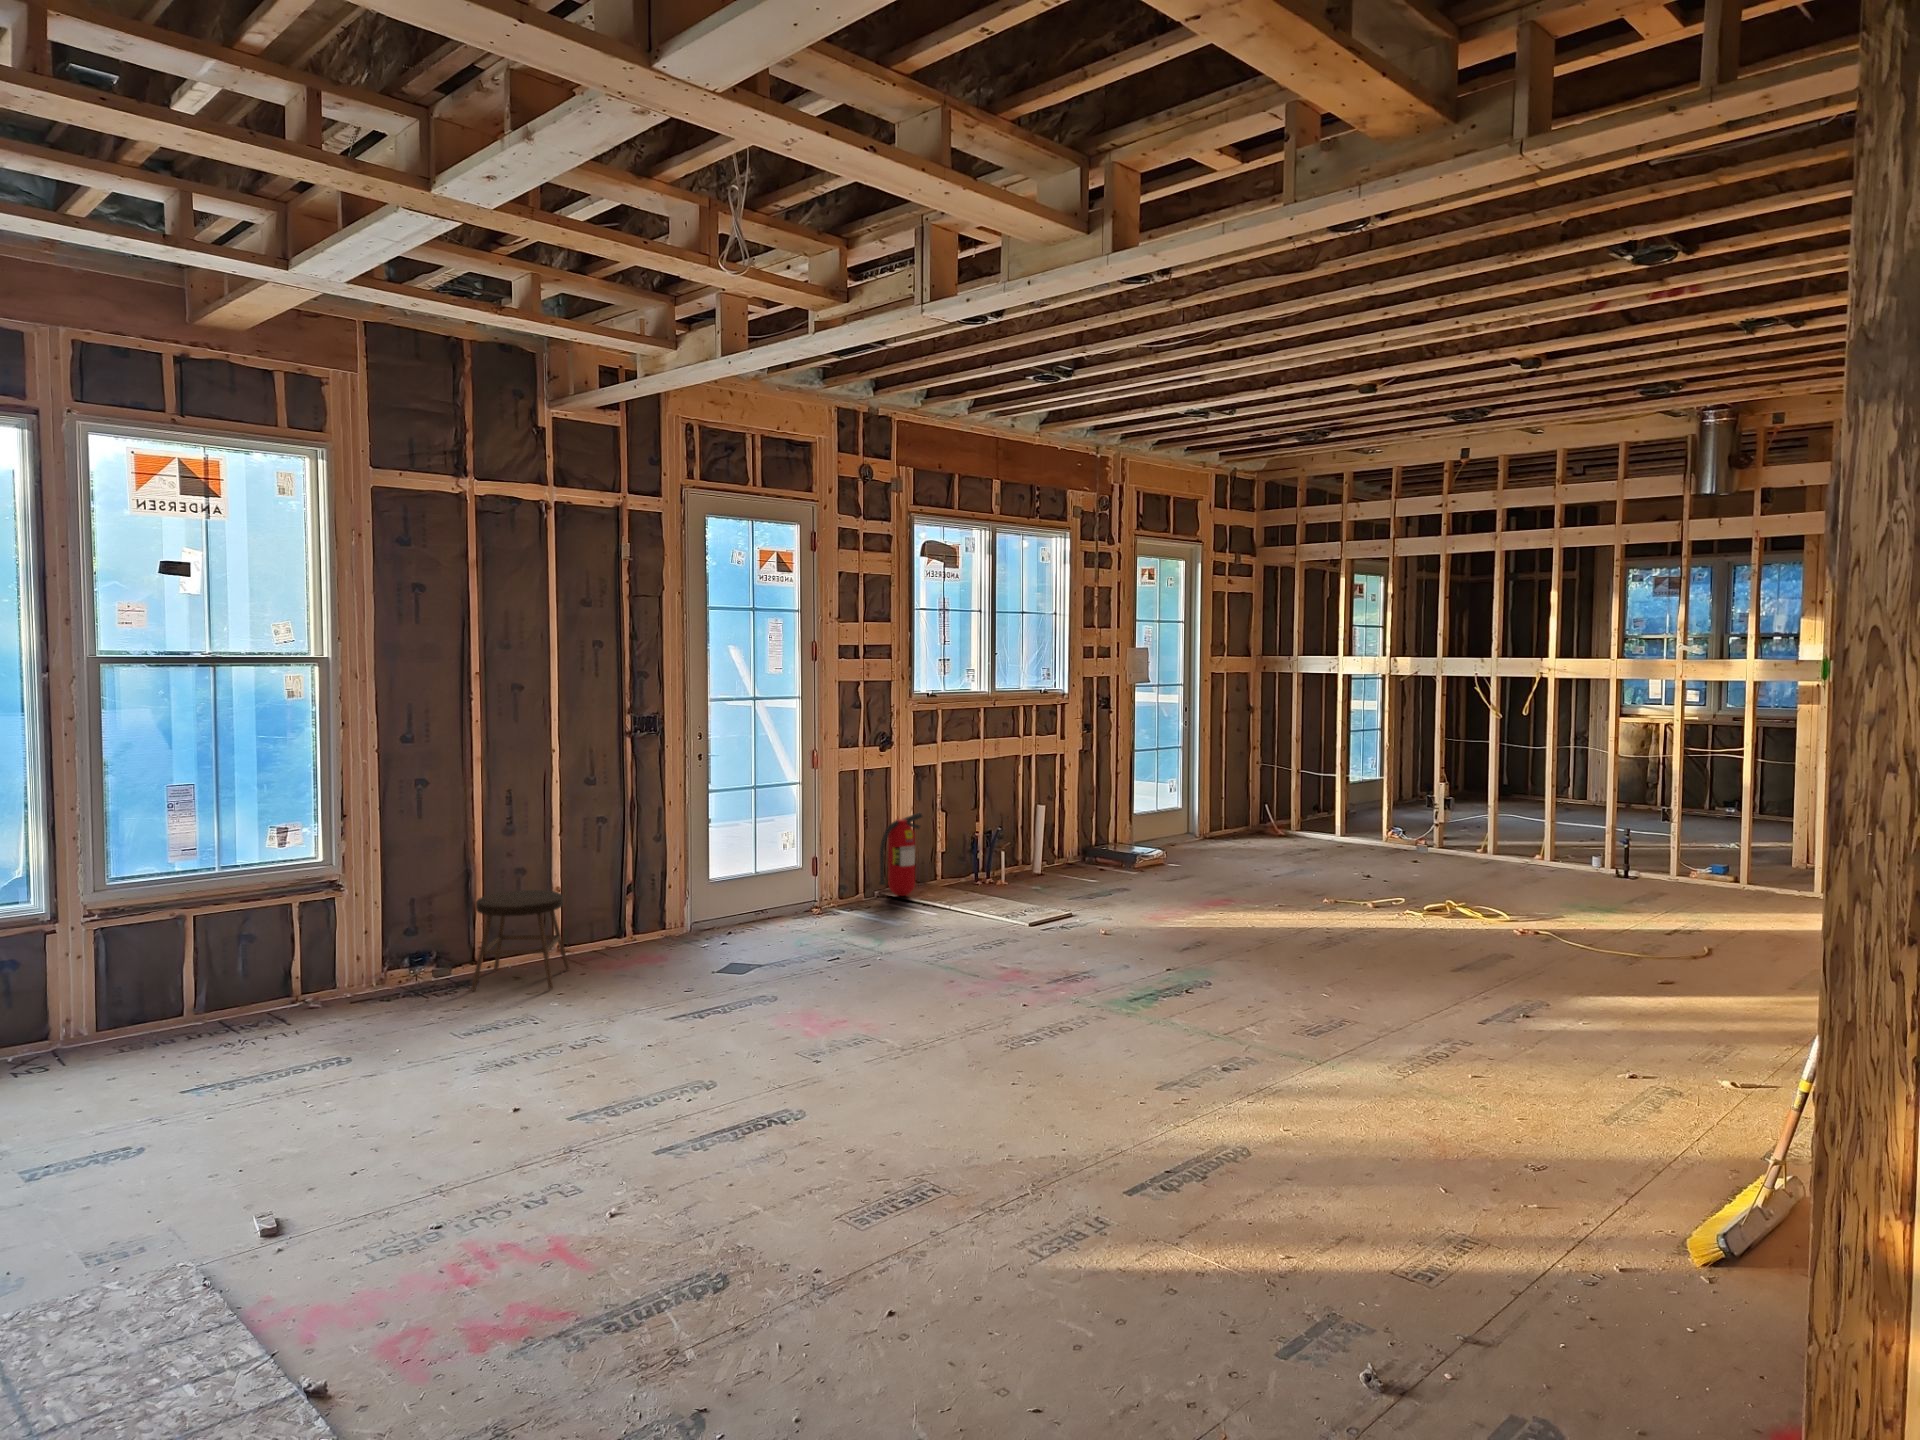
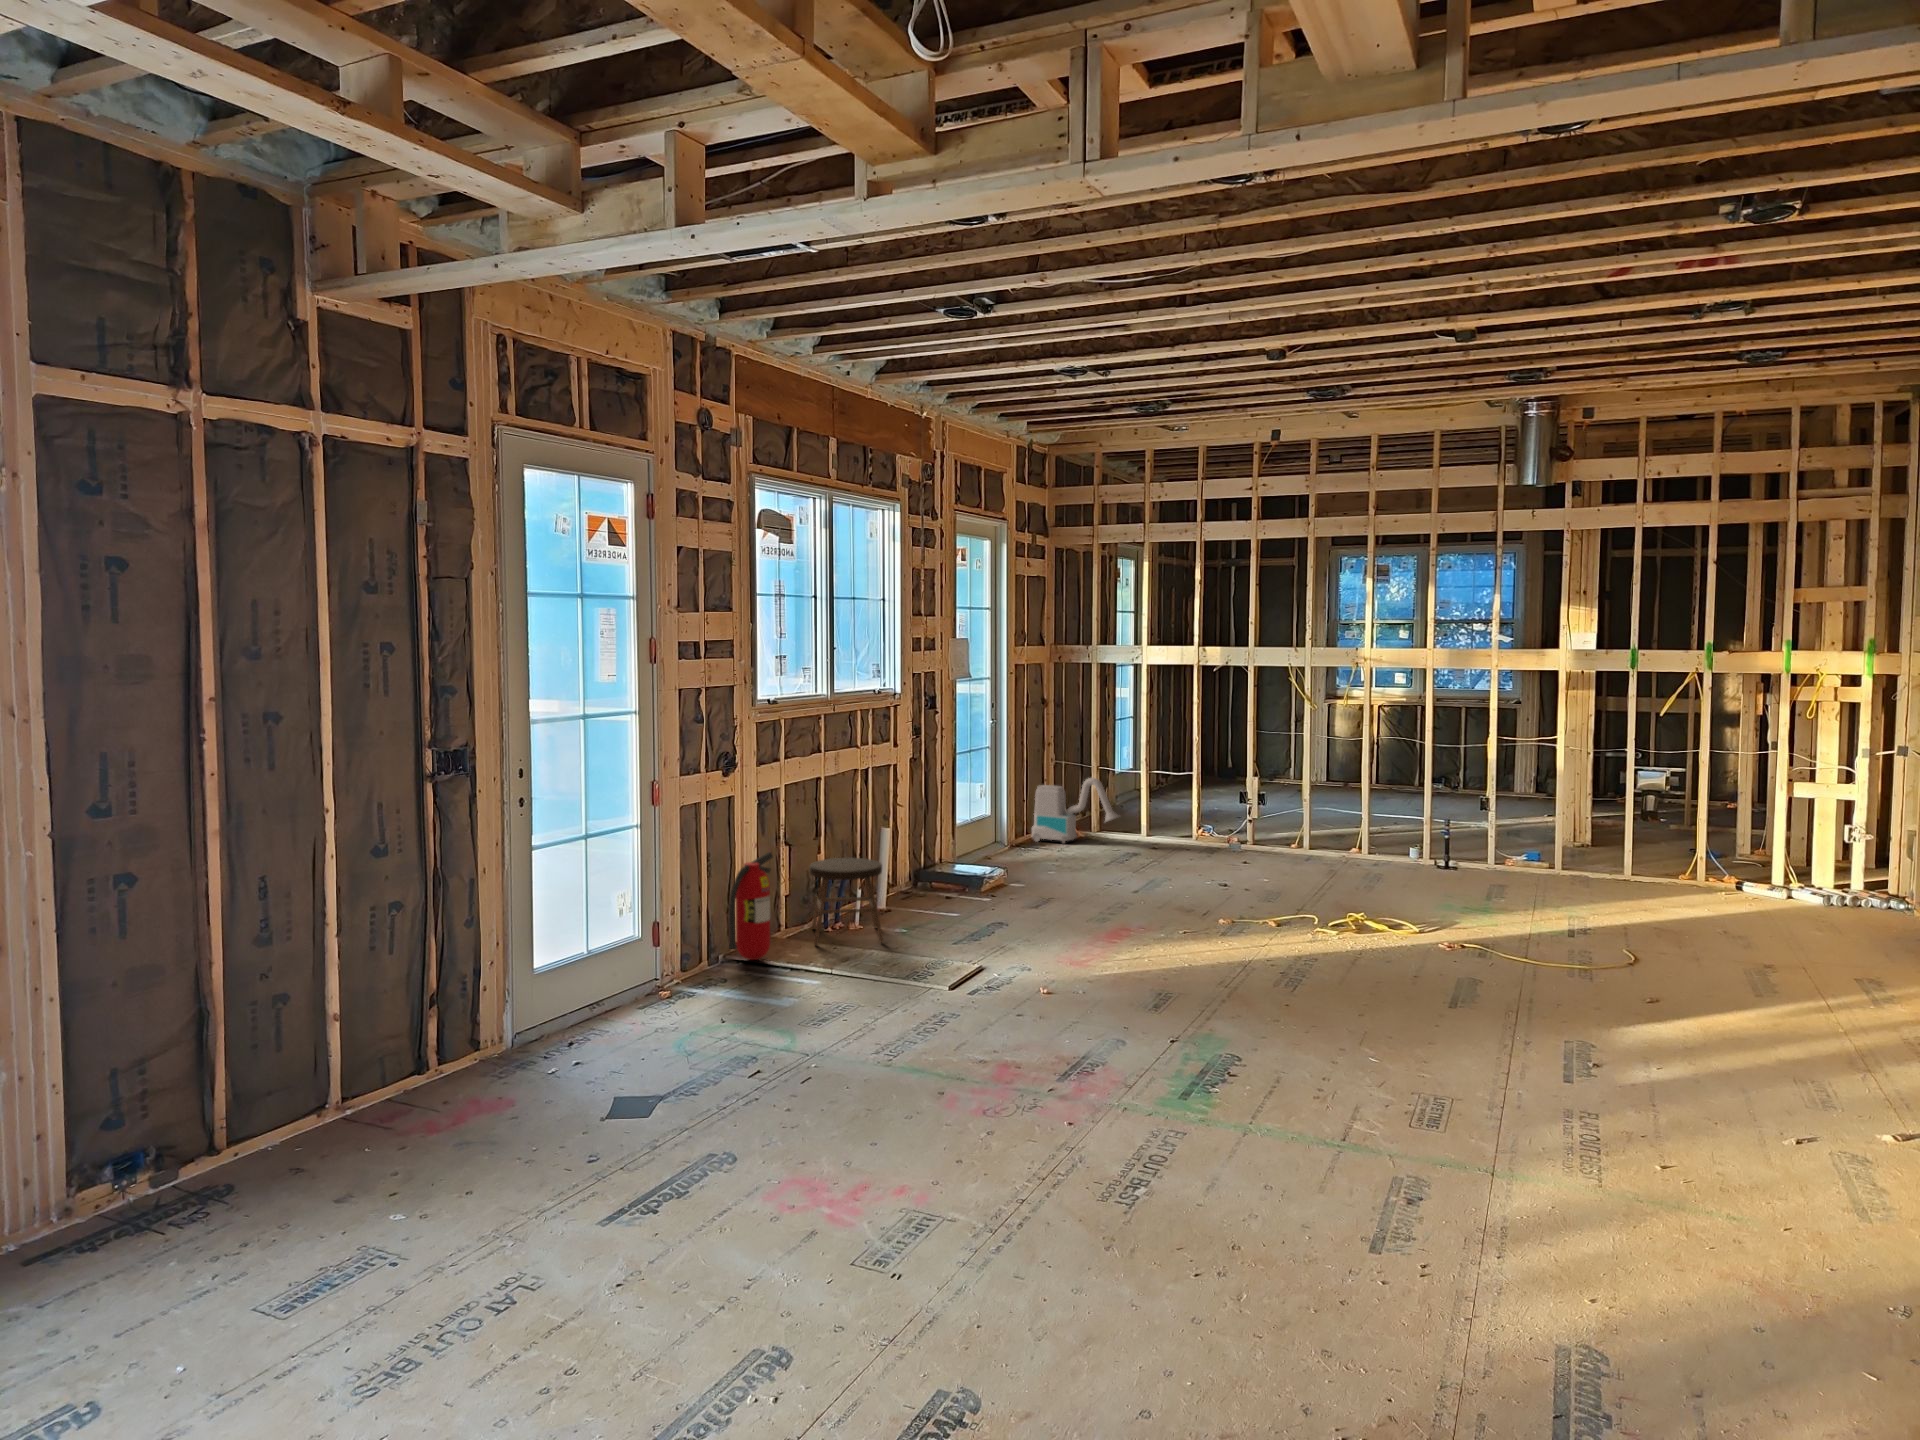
vacuum cleaner: none [1227,777,1306,837] -> present [1032,778,1119,843]
stool: present [471,890,569,990] -> present [809,858,884,945]

